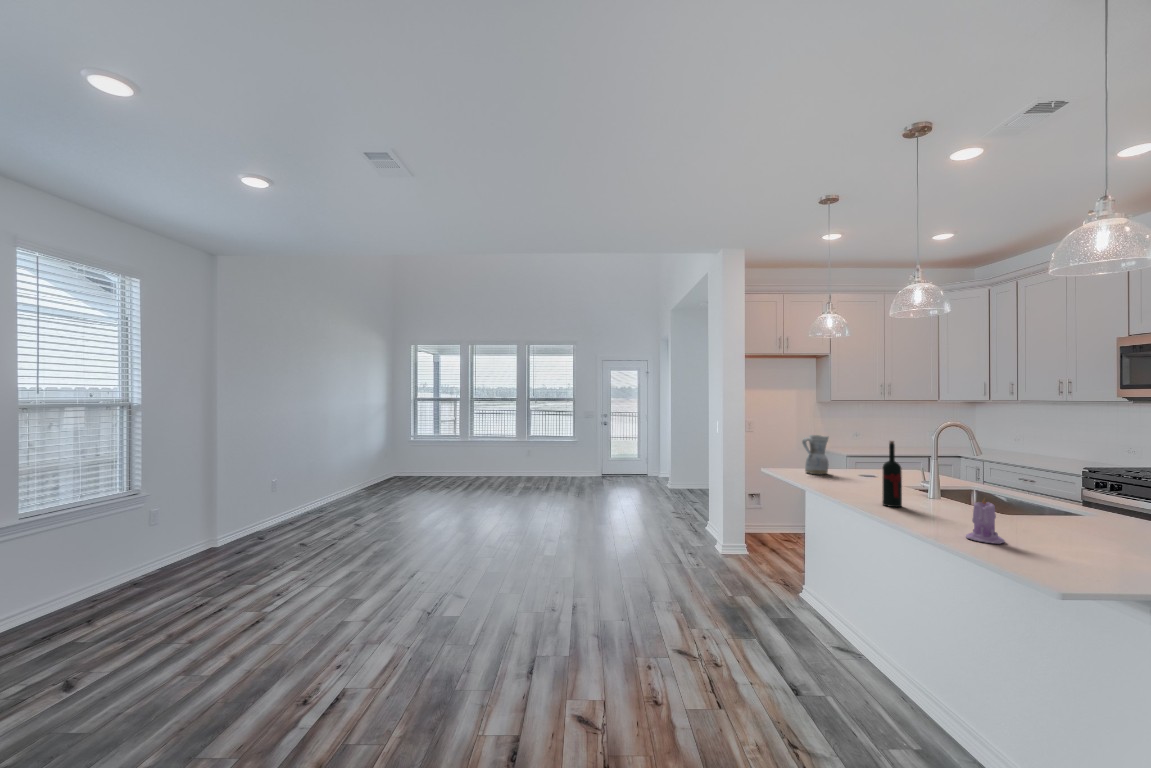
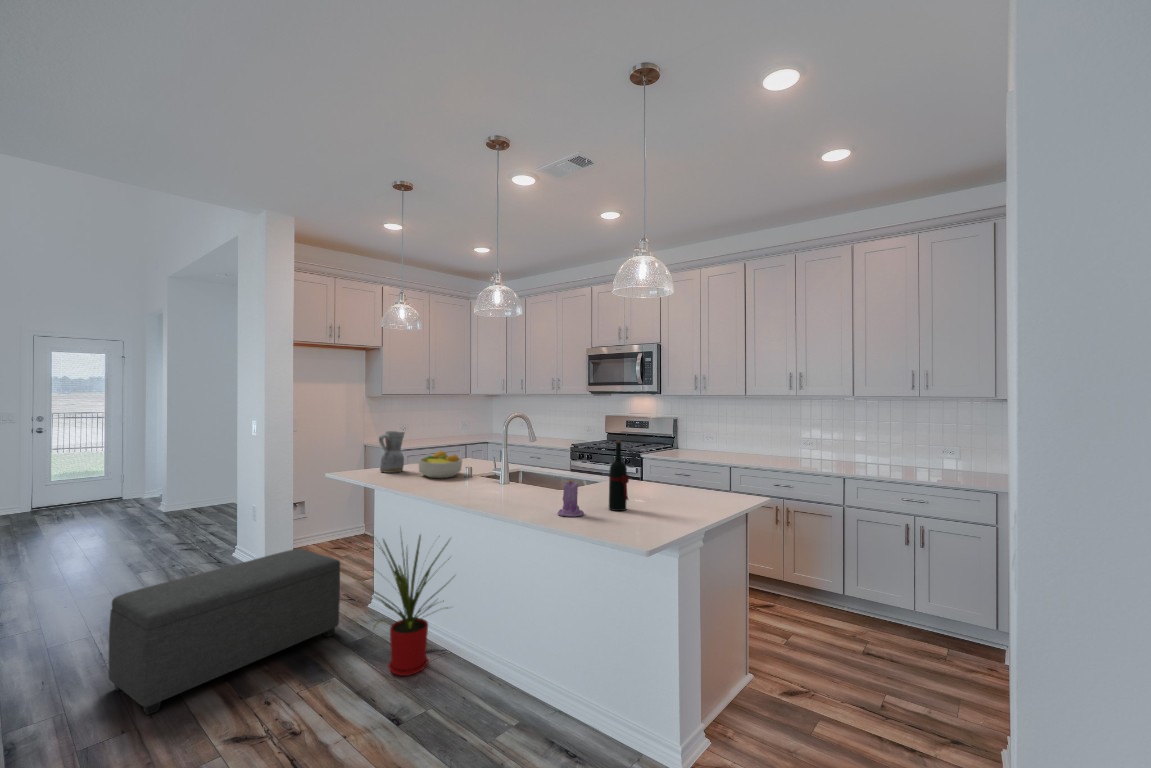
wine bottle: present [882,441,902,507] -> present [609,440,629,511]
fruit bowl: none [838,457,888,485] -> present [418,451,462,478]
house plant: none [767,522,872,665] -> present [361,535,449,676]
ottoman: none [621,528,768,614] -> present [108,549,340,715]

